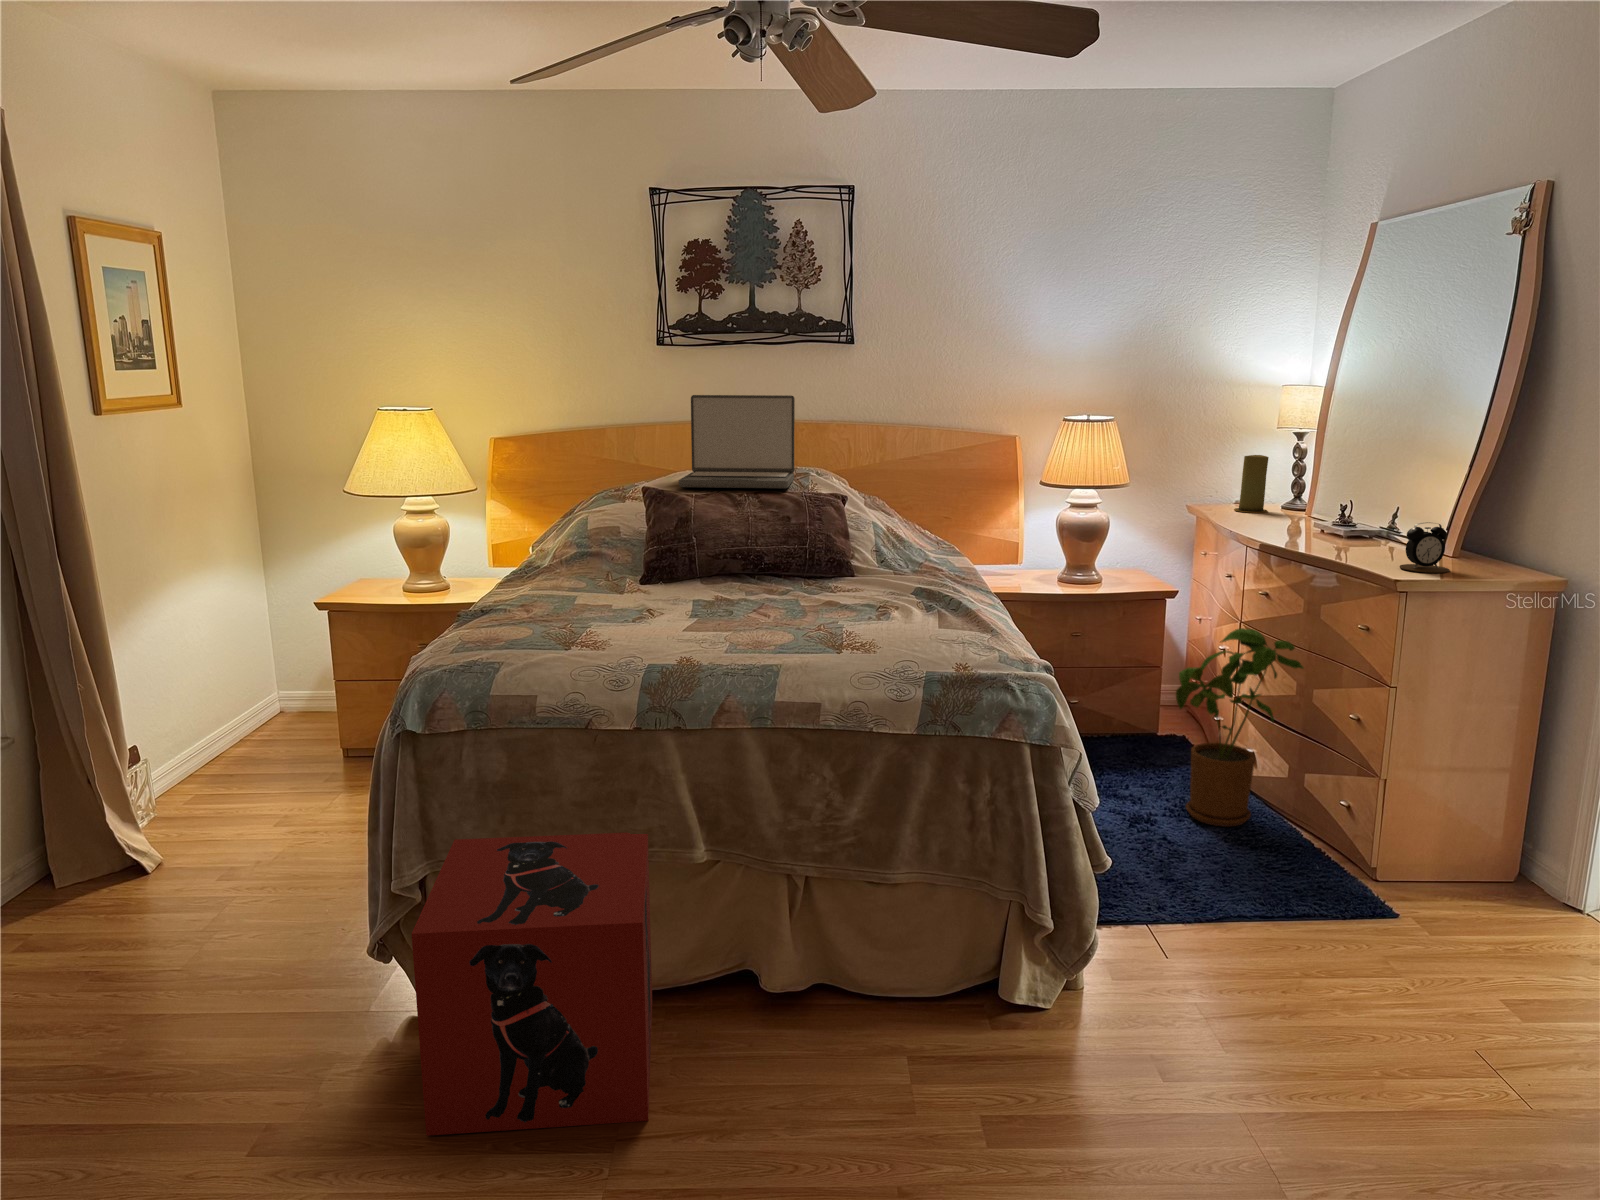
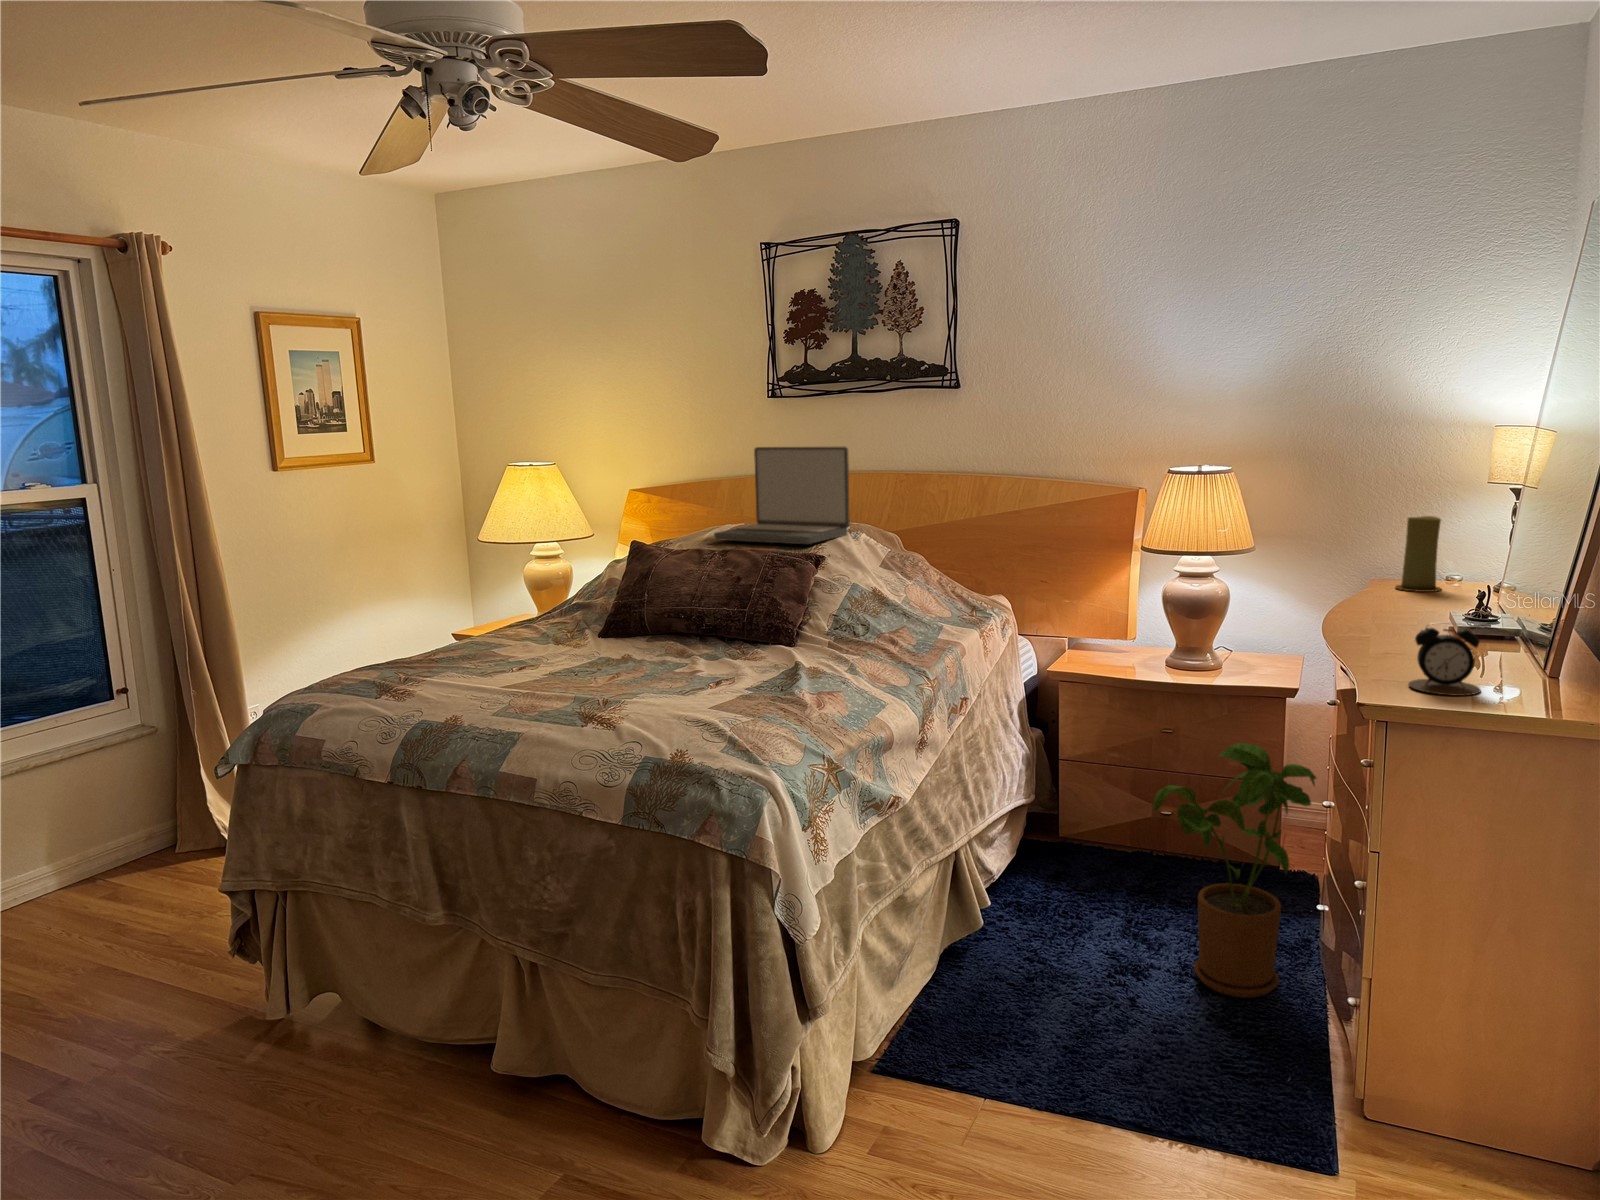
storage box: present [412,833,652,1136] -> none [106,863,427,1171]

